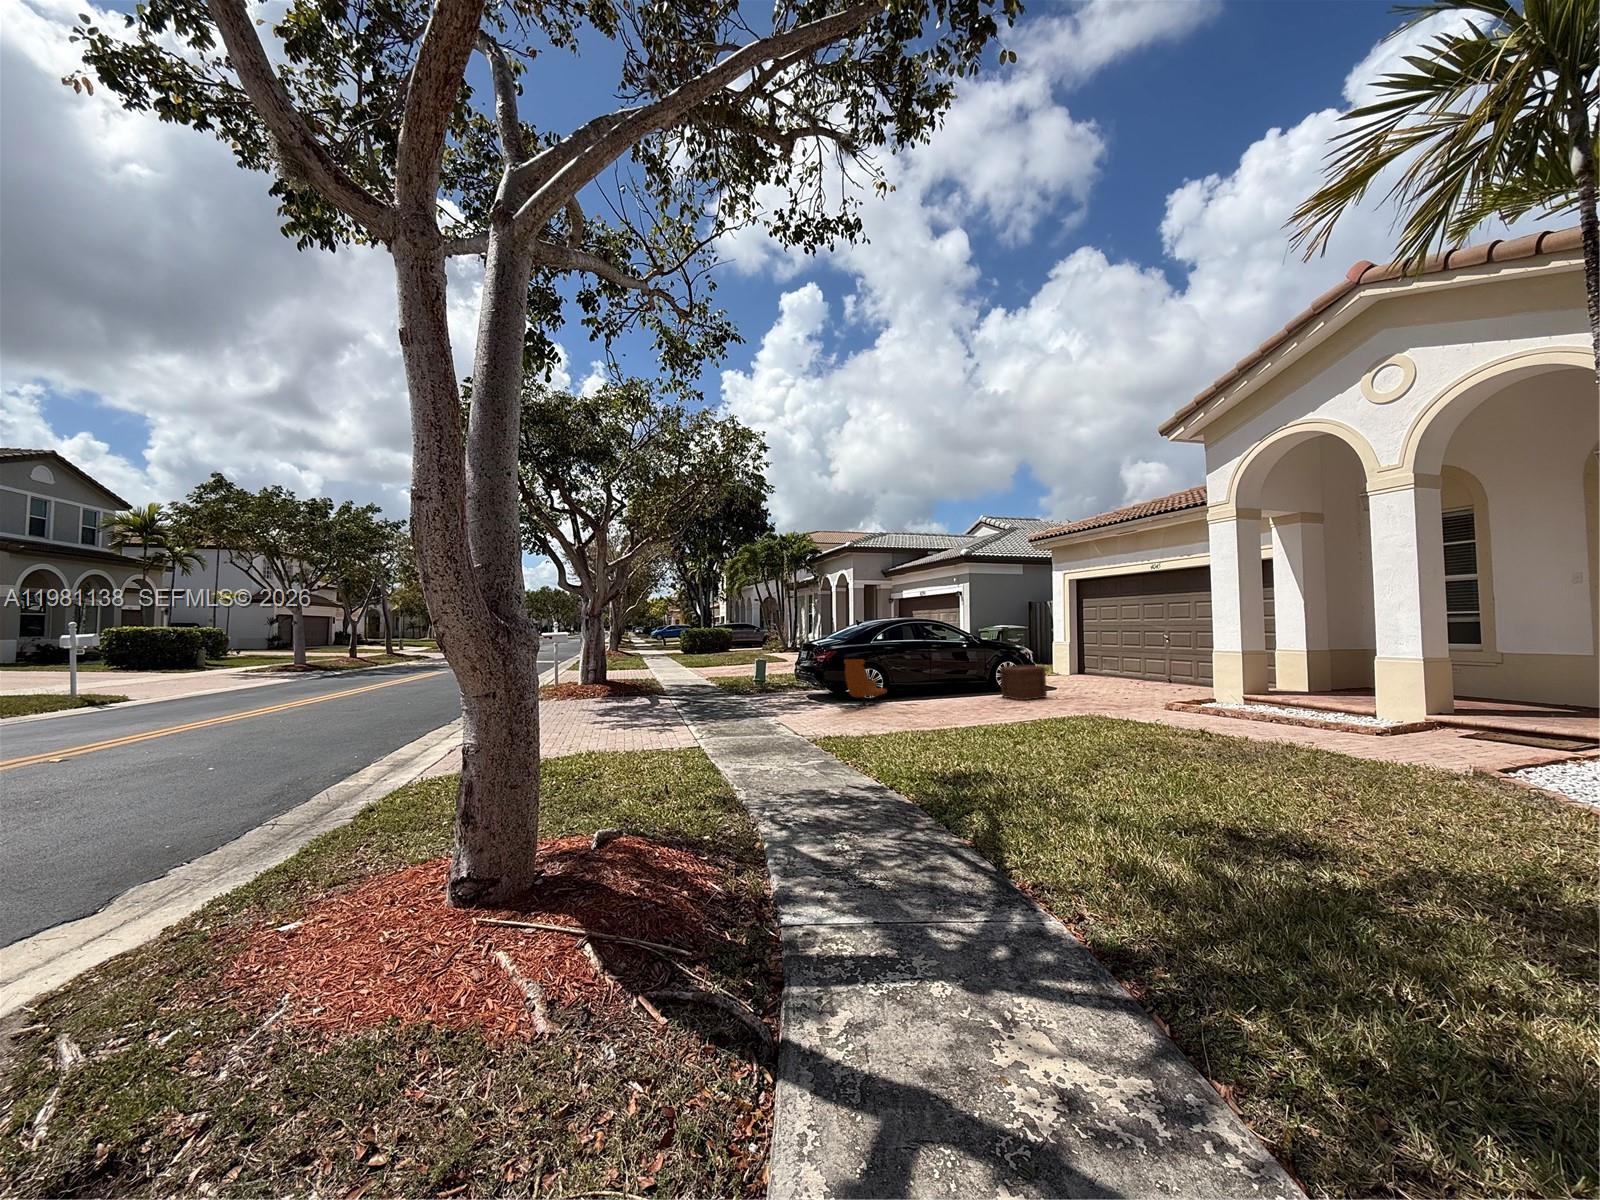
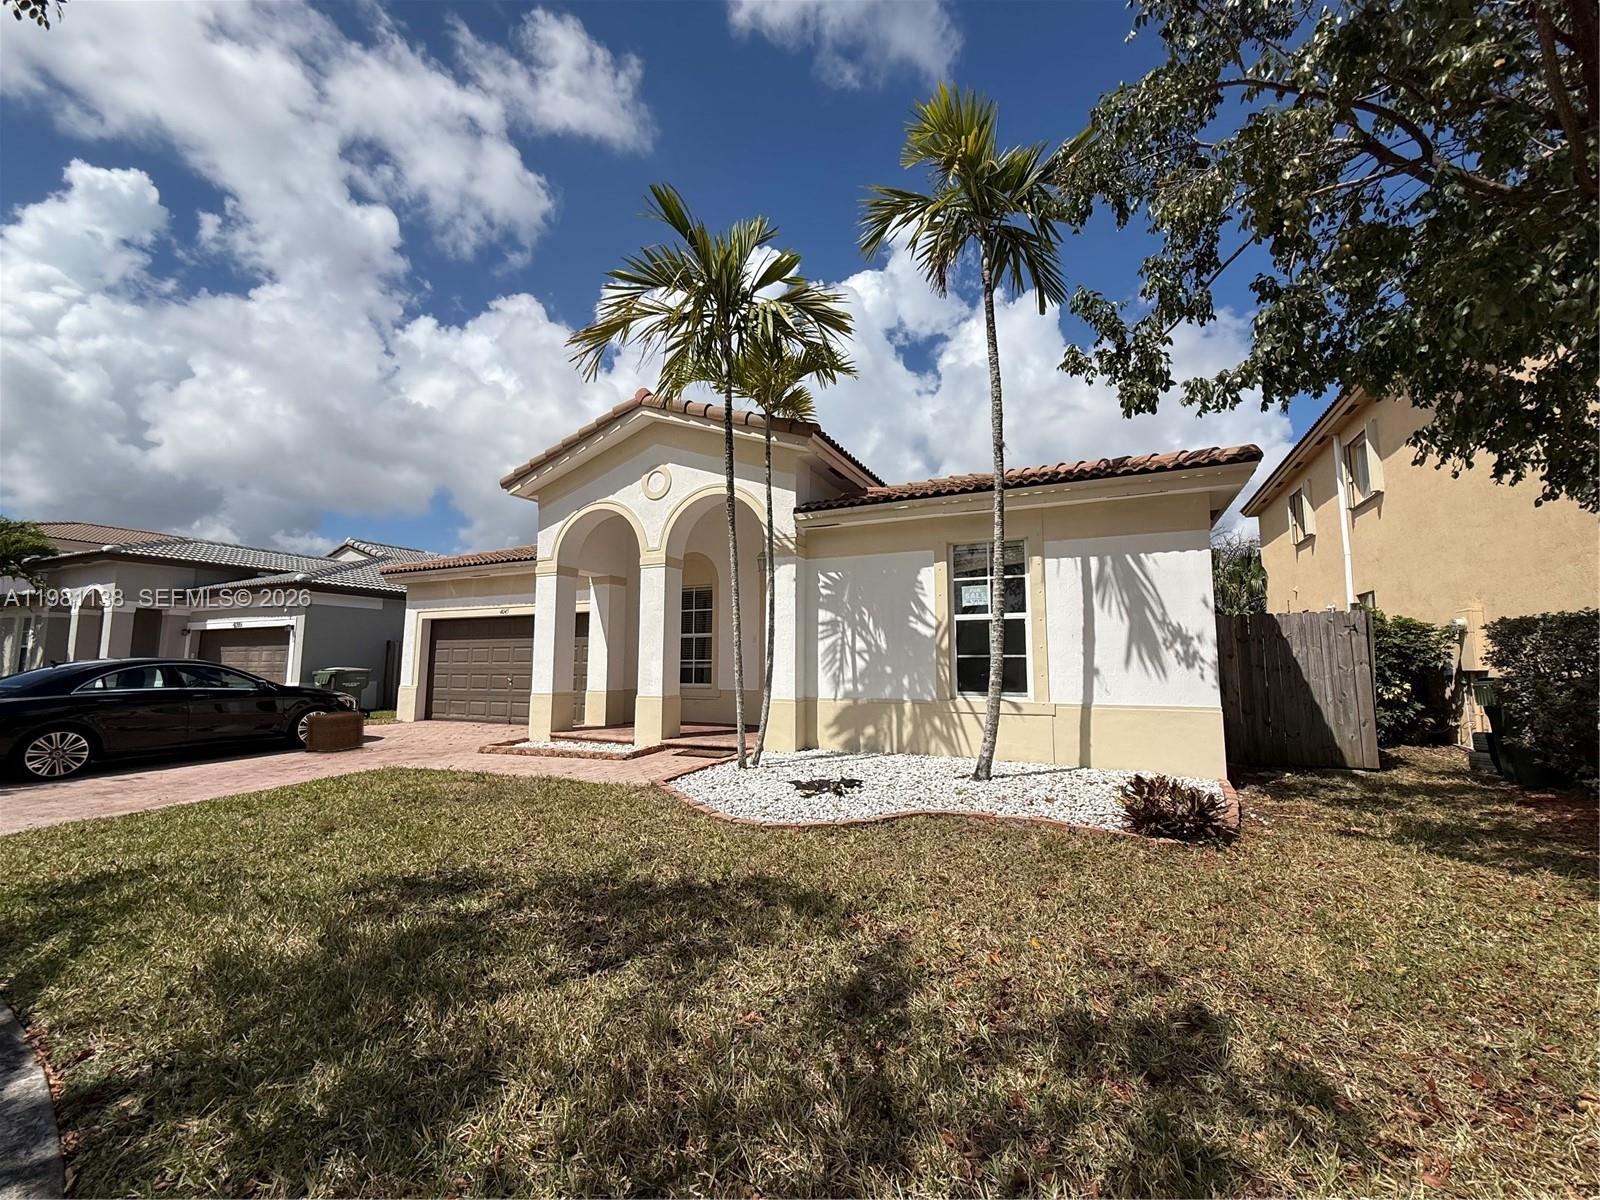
lounge chair: present [844,659,887,707] -> none [23,712,112,786]

